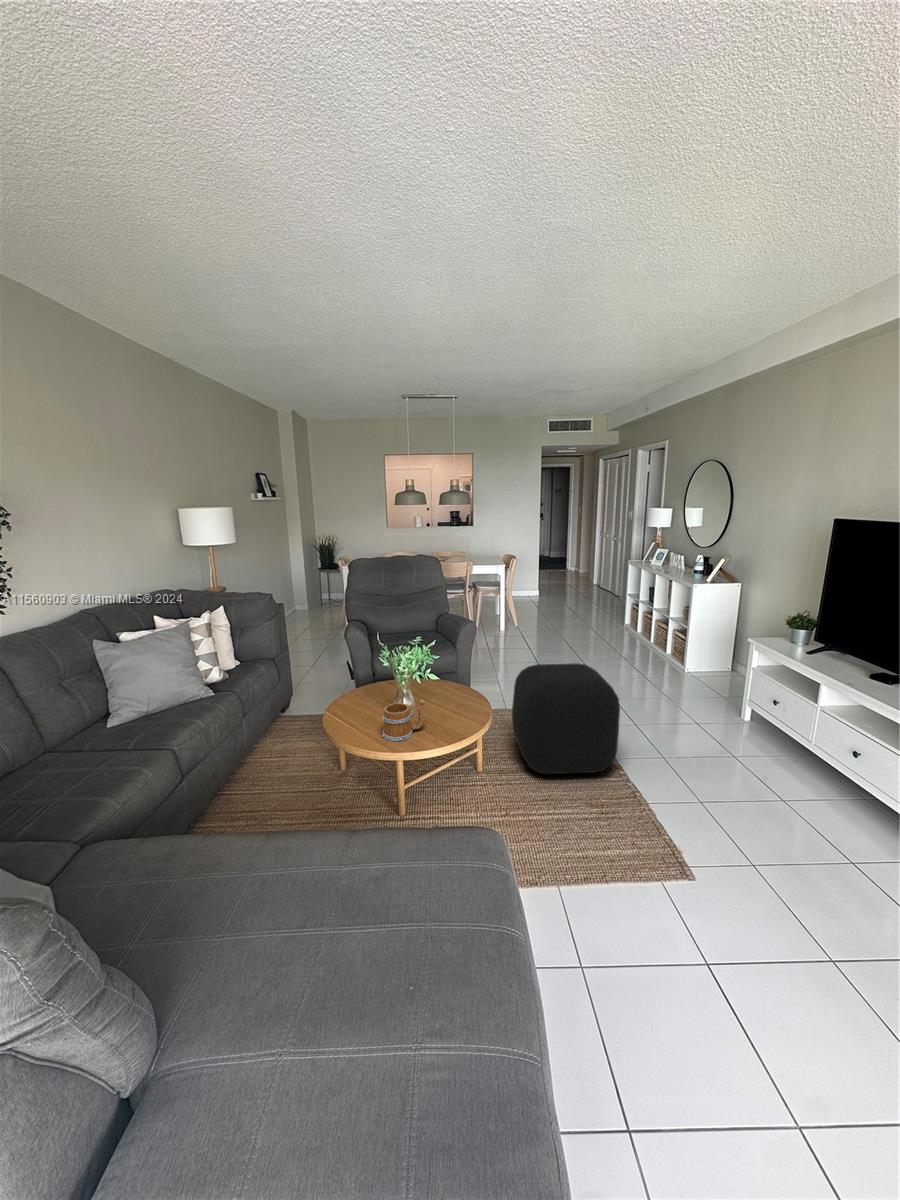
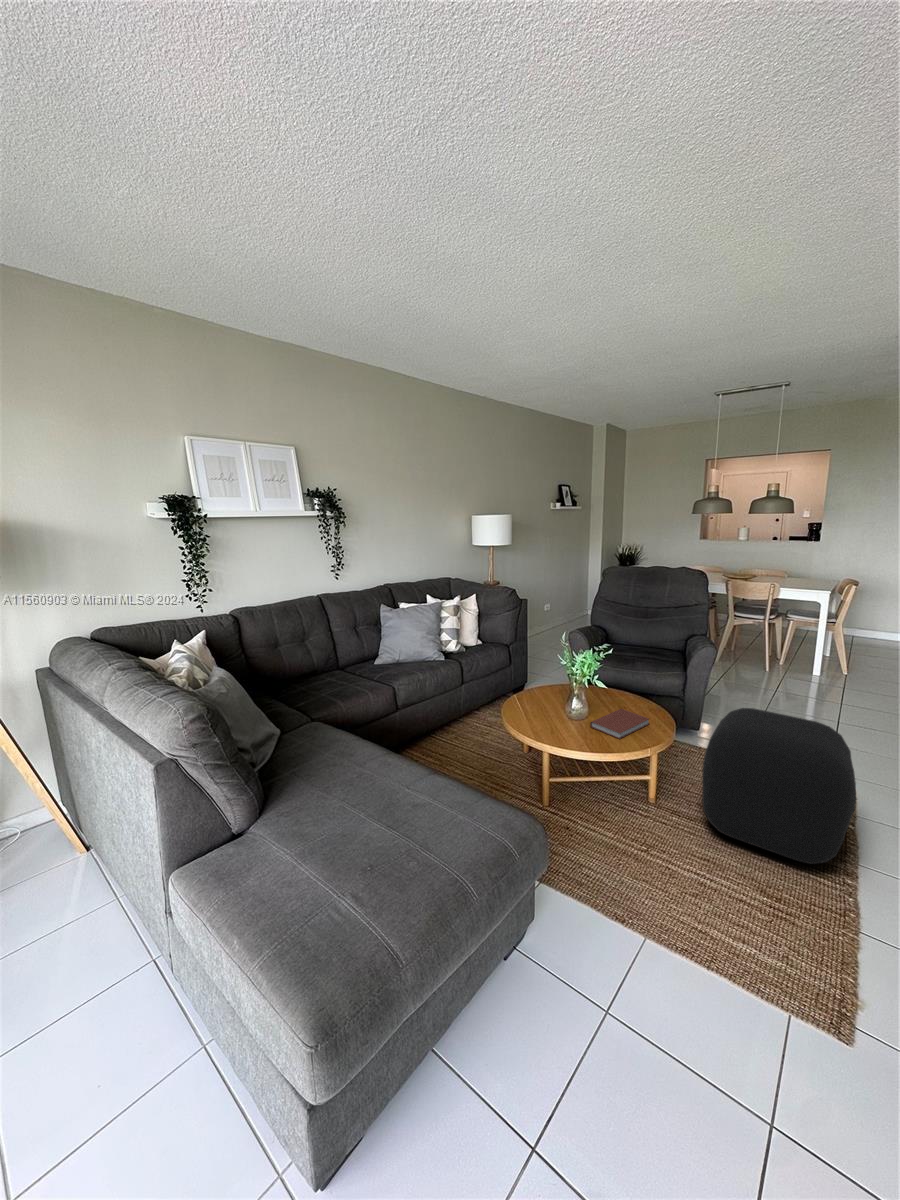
book: none [424,694,466,722] -> present [590,709,649,739]
mug: present [382,699,425,741] -> none [540,701,584,737]

